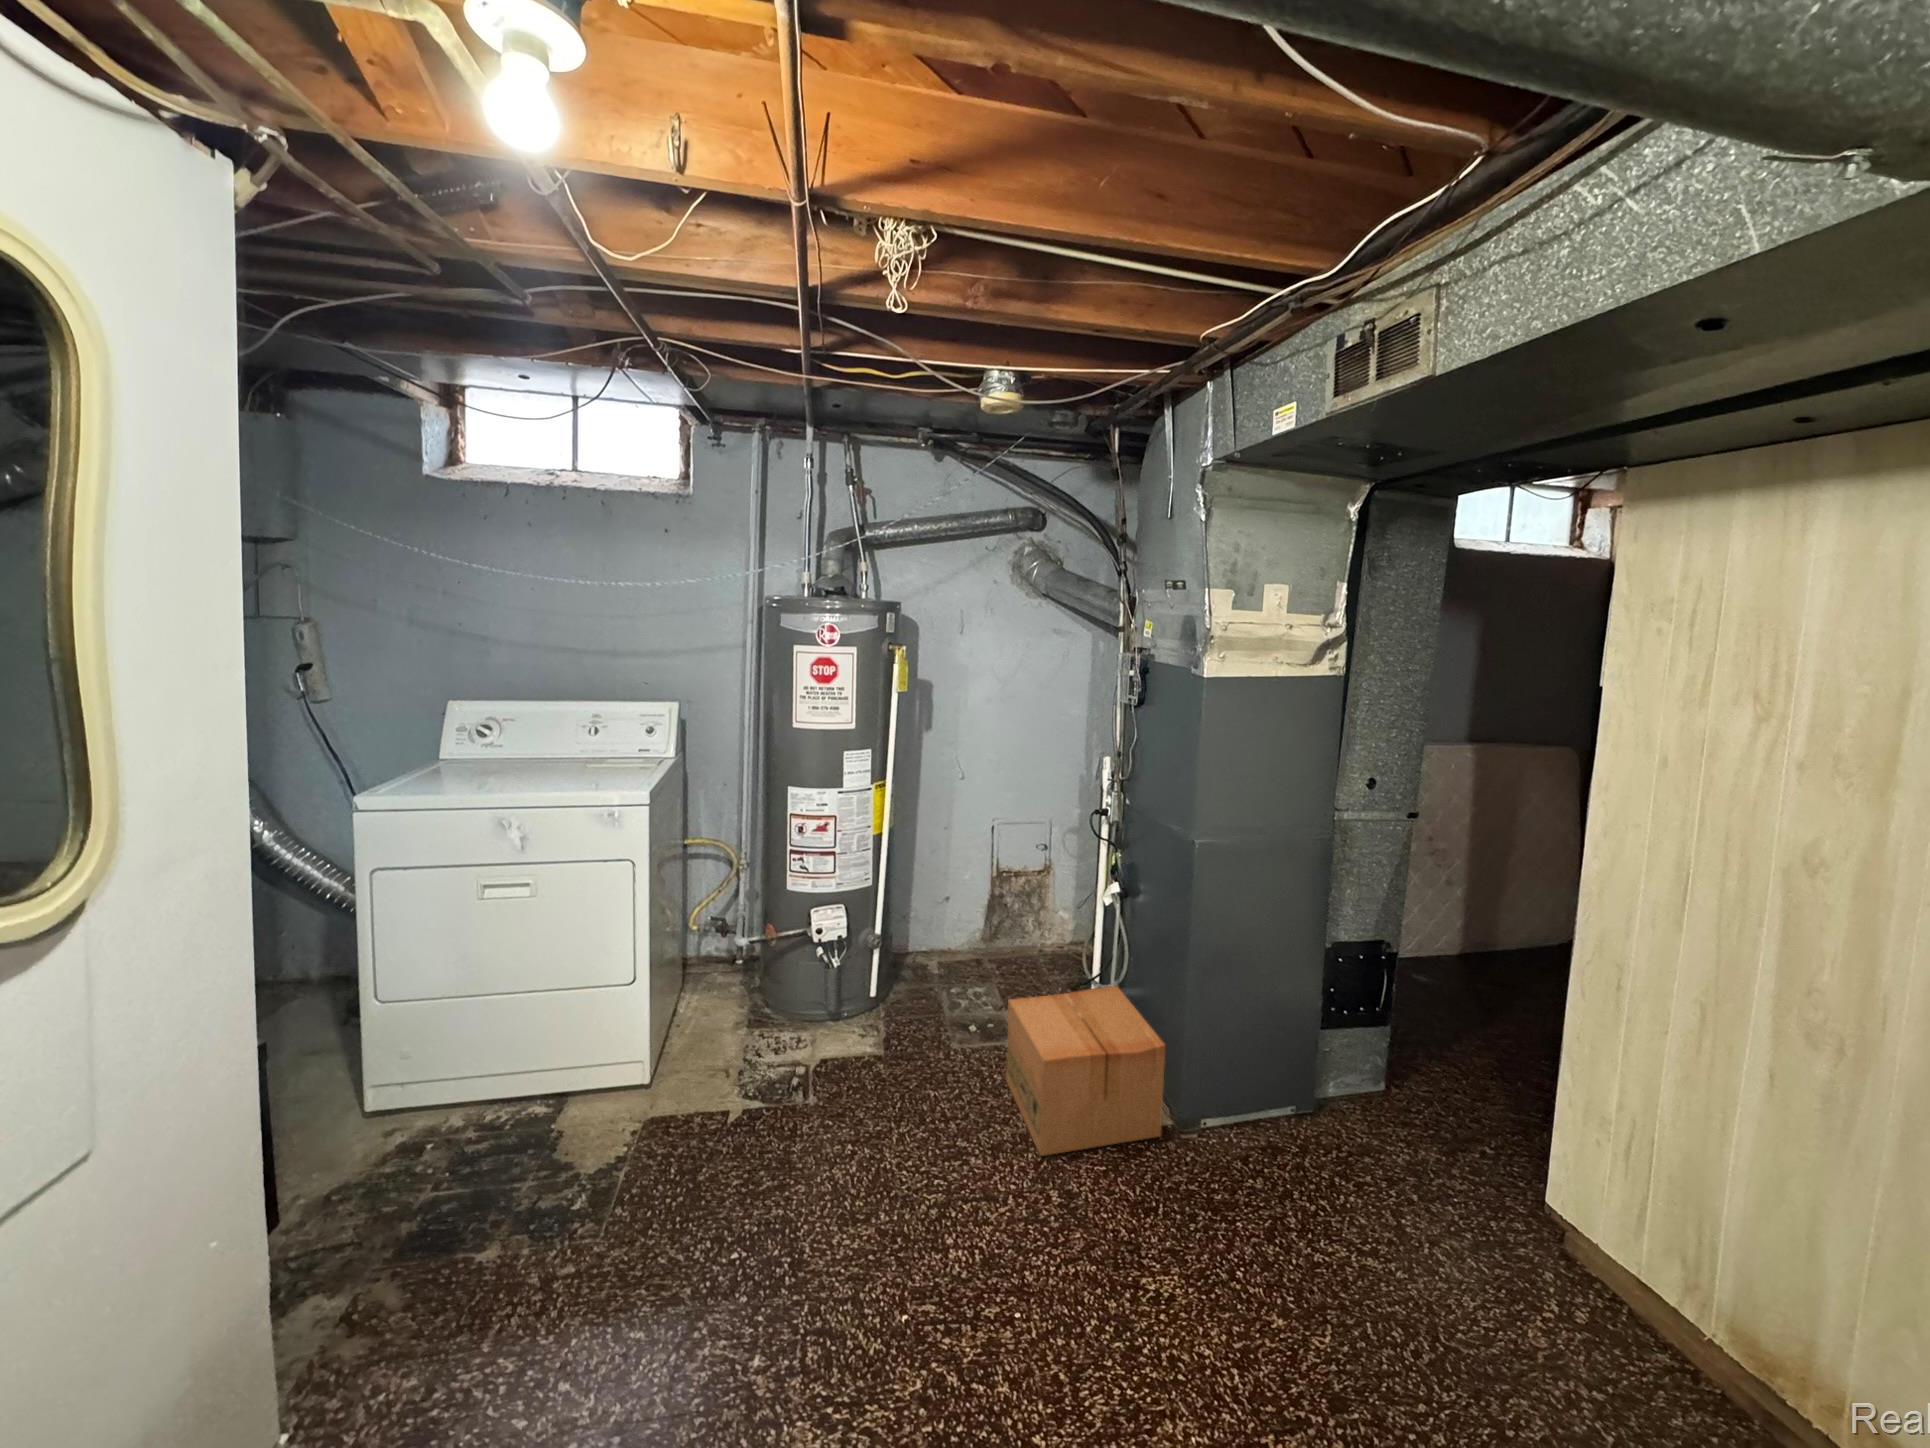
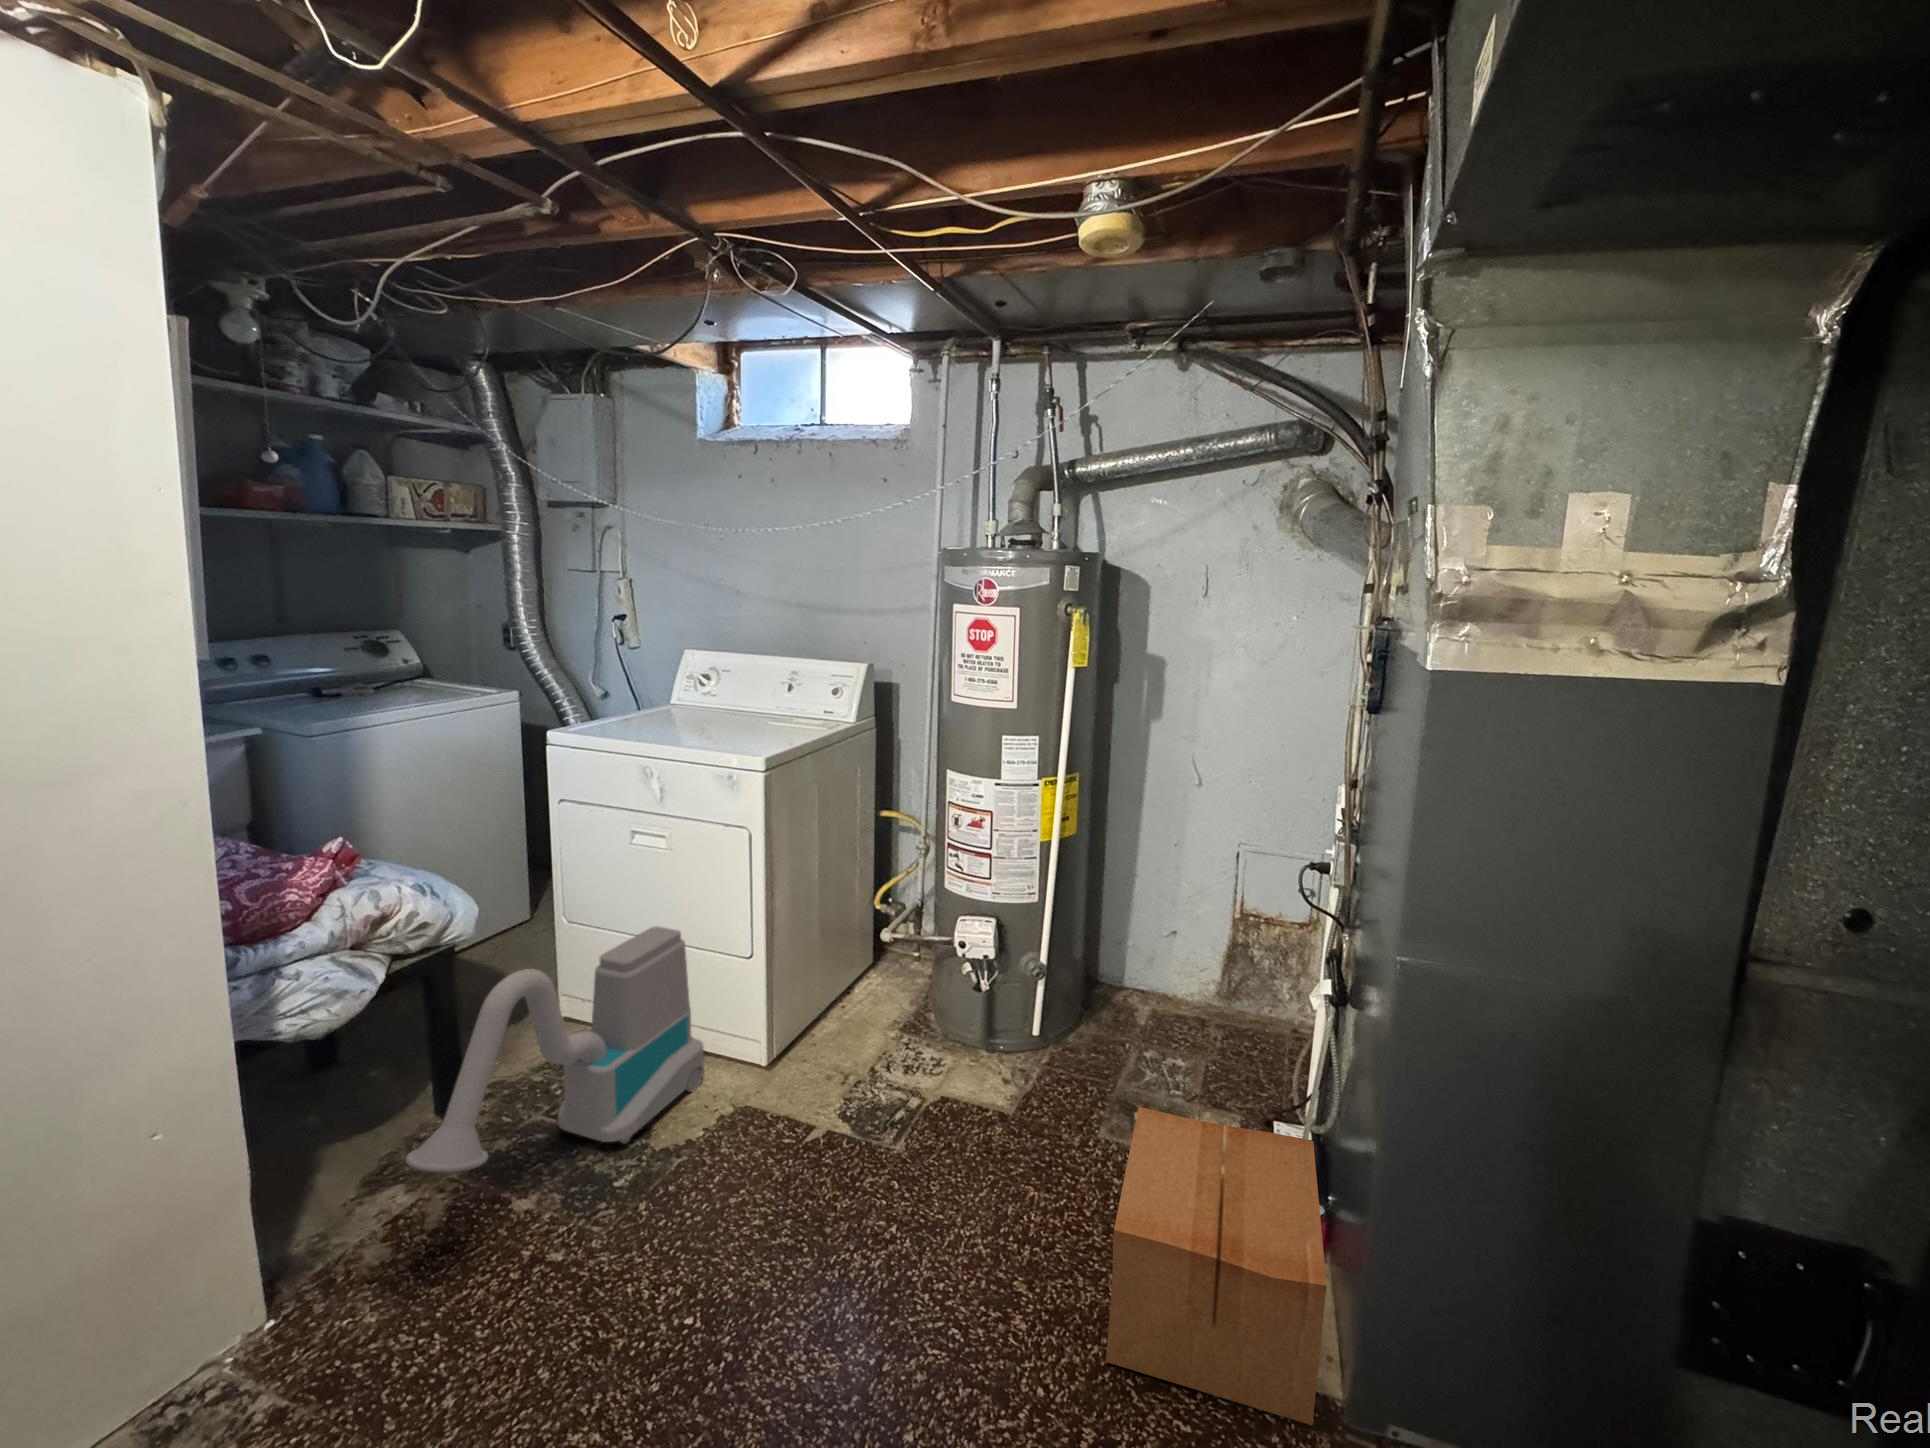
vacuum cleaner: none [392,974,587,1235] -> present [406,927,704,1172]

